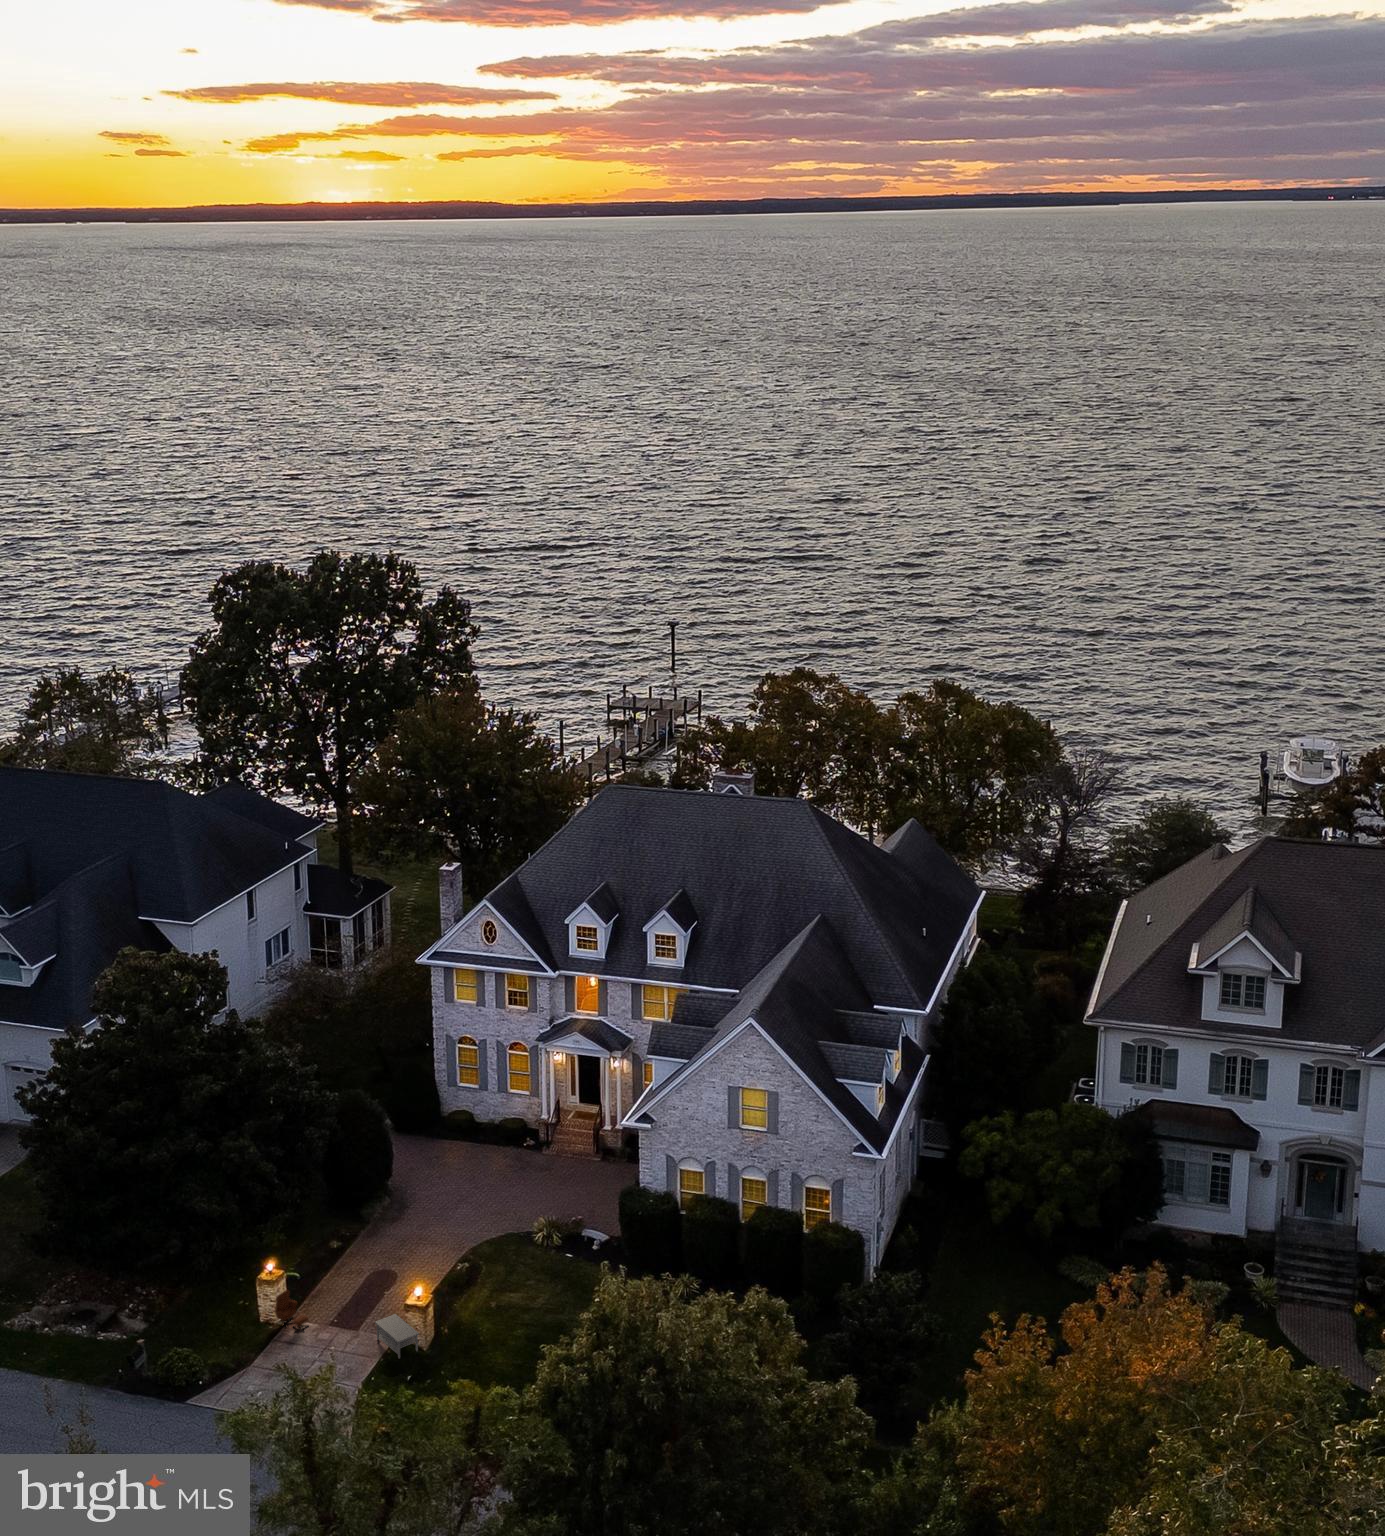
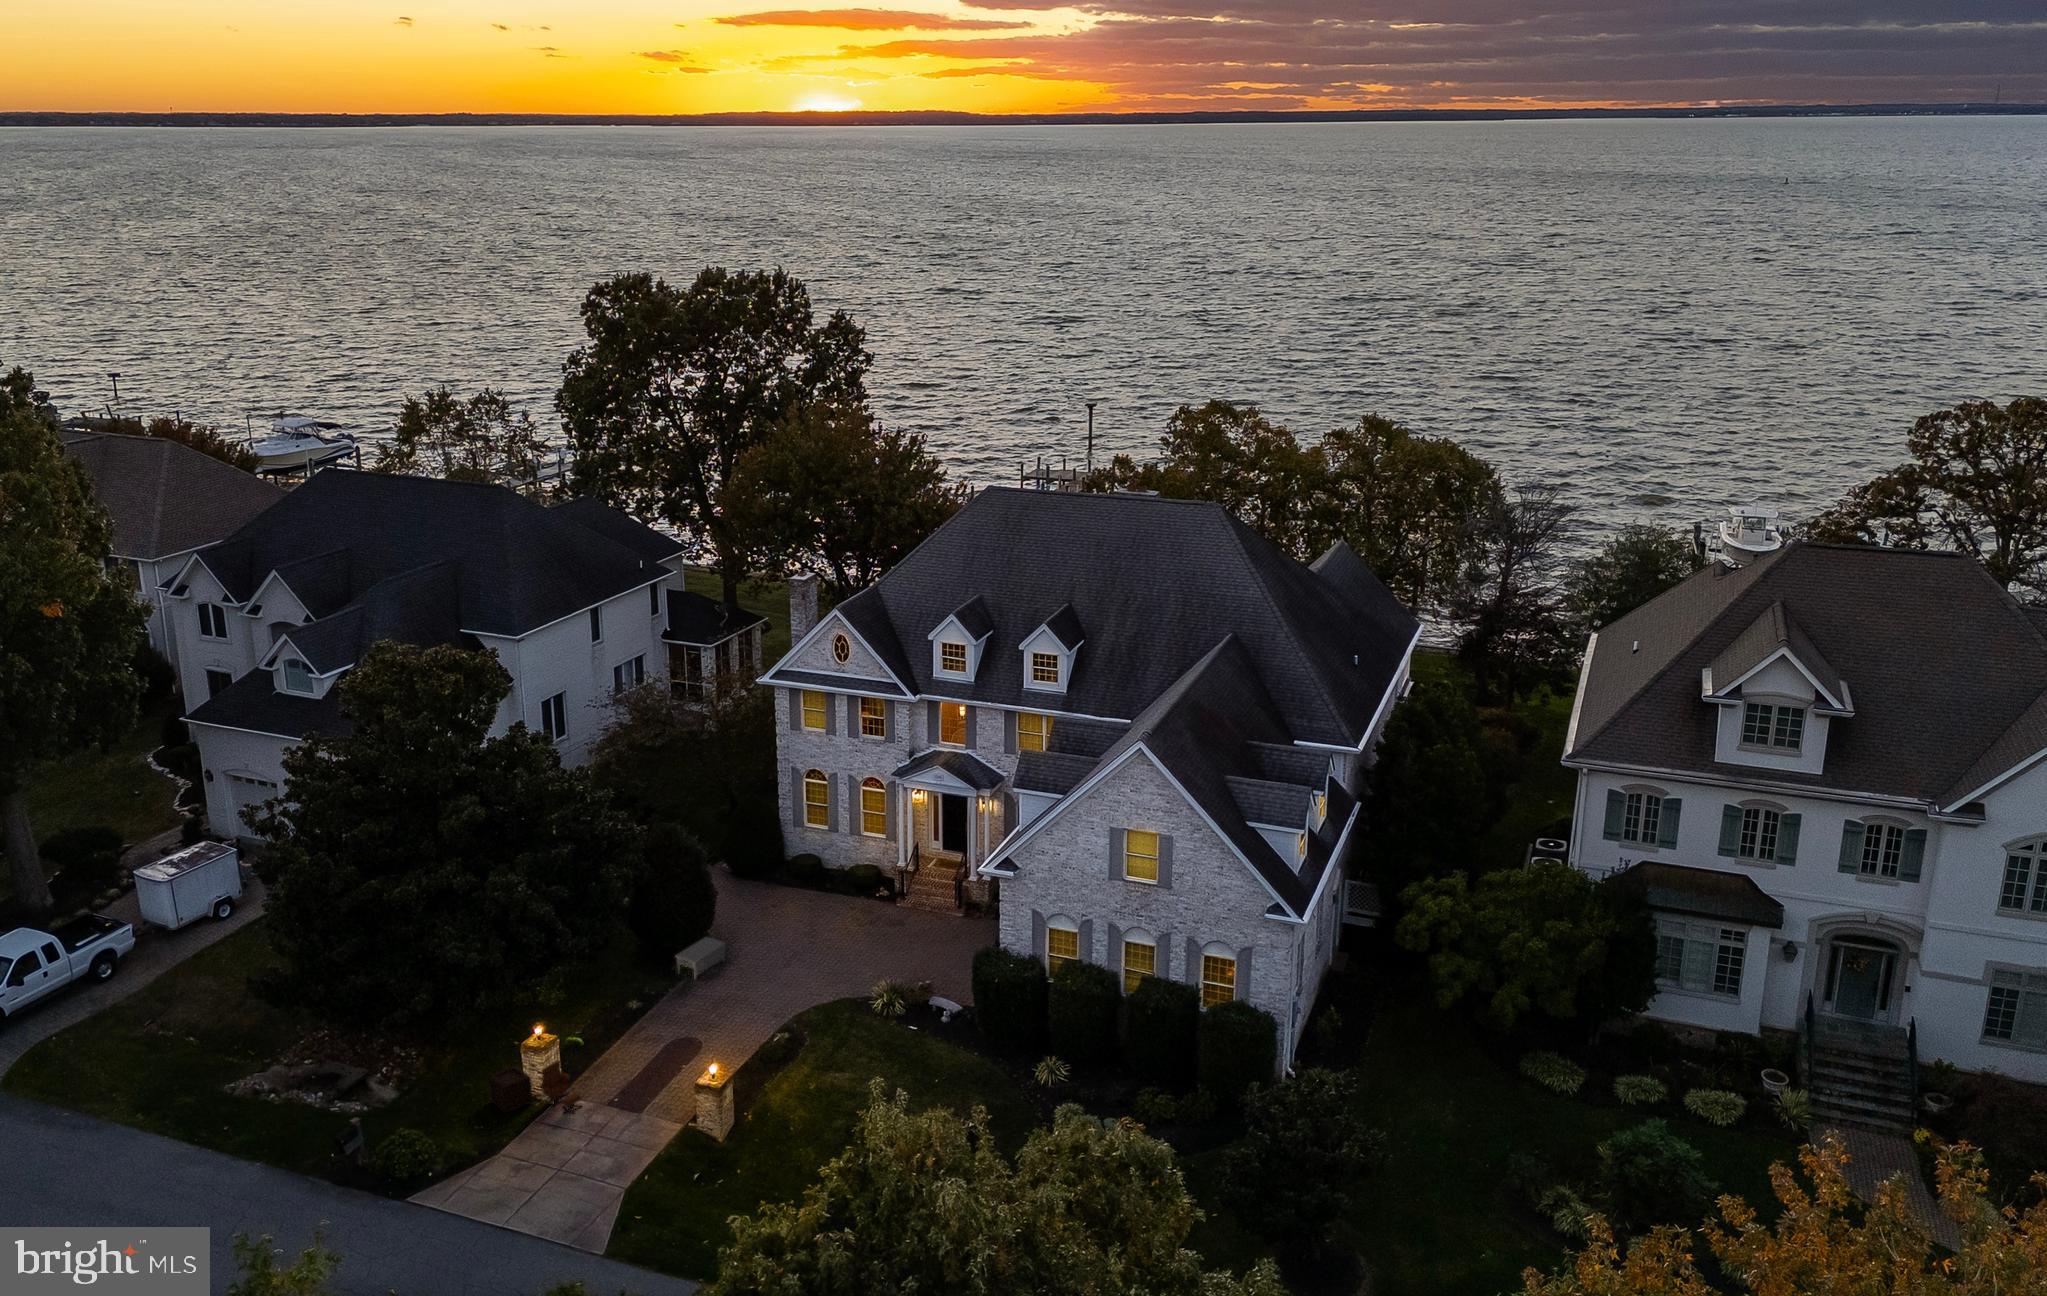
wooden crate: none [232,1295,268,1334] -> present [489,1066,533,1113]
storage bench: present [375,1314,419,1358] -> present [676,937,725,978]

